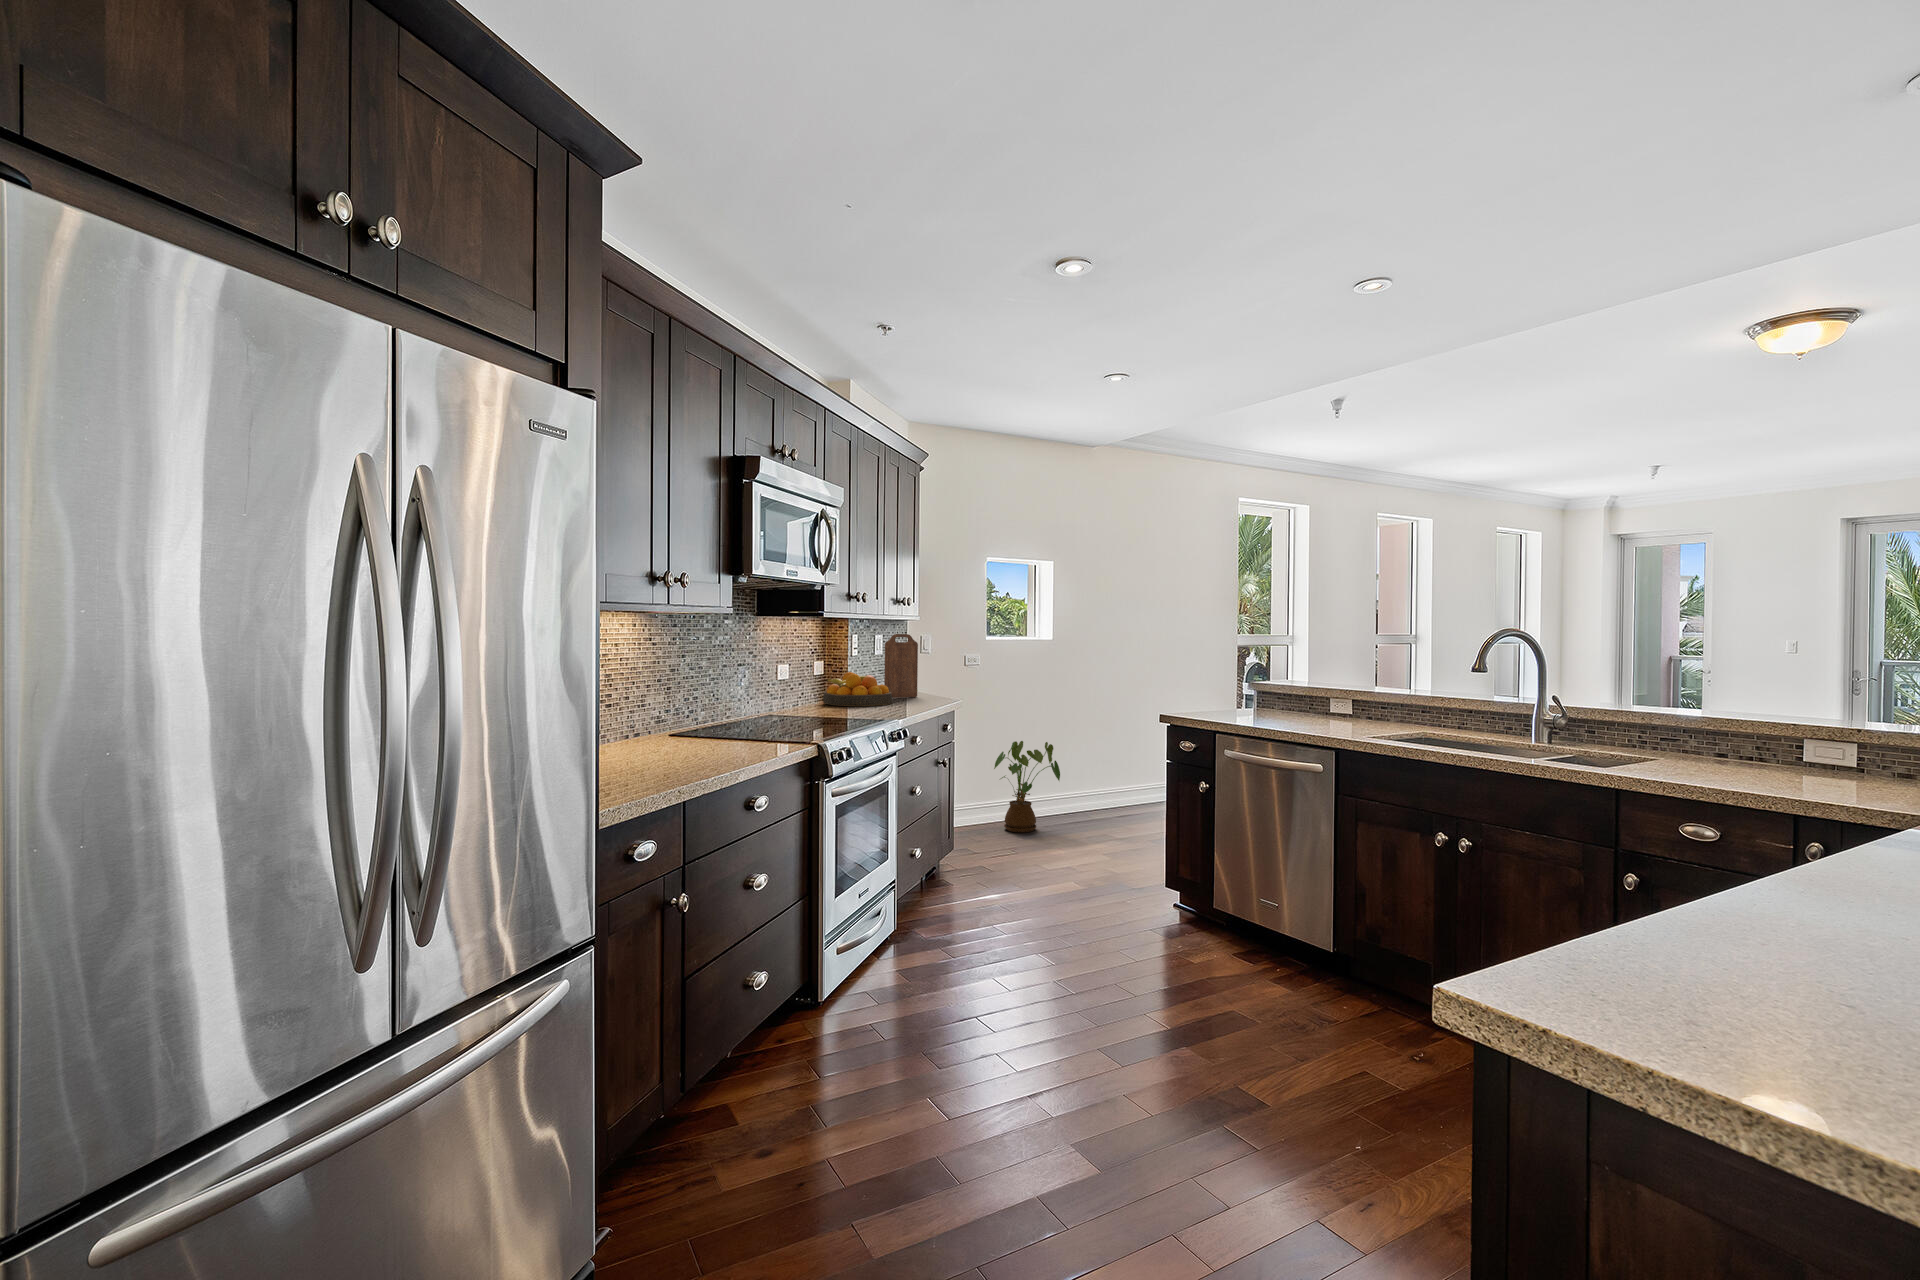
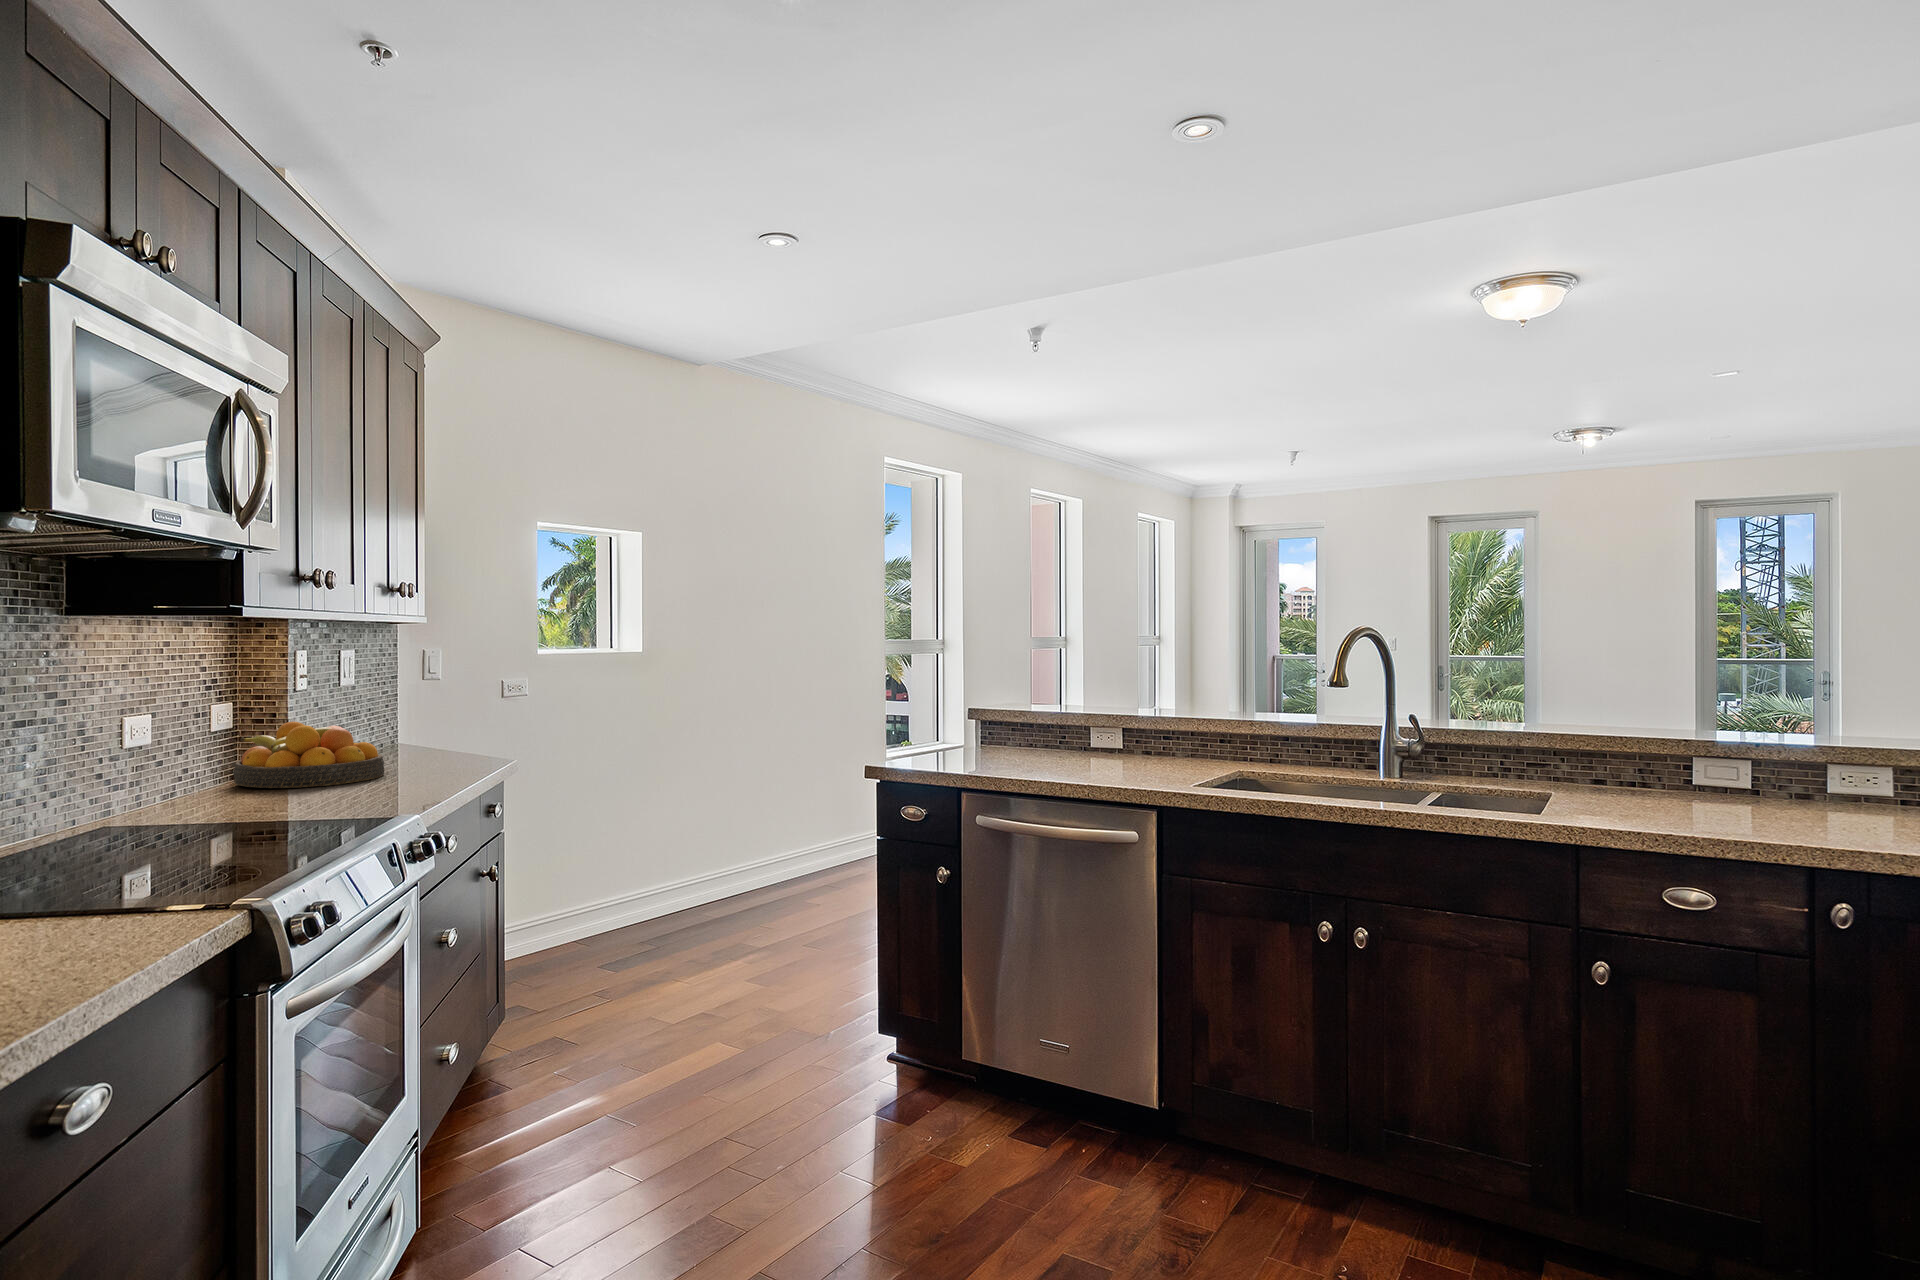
cutting board: present [884,634,918,698] -> none [362,649,427,764]
house plant: present [994,741,1060,832] -> none [554,808,664,955]

